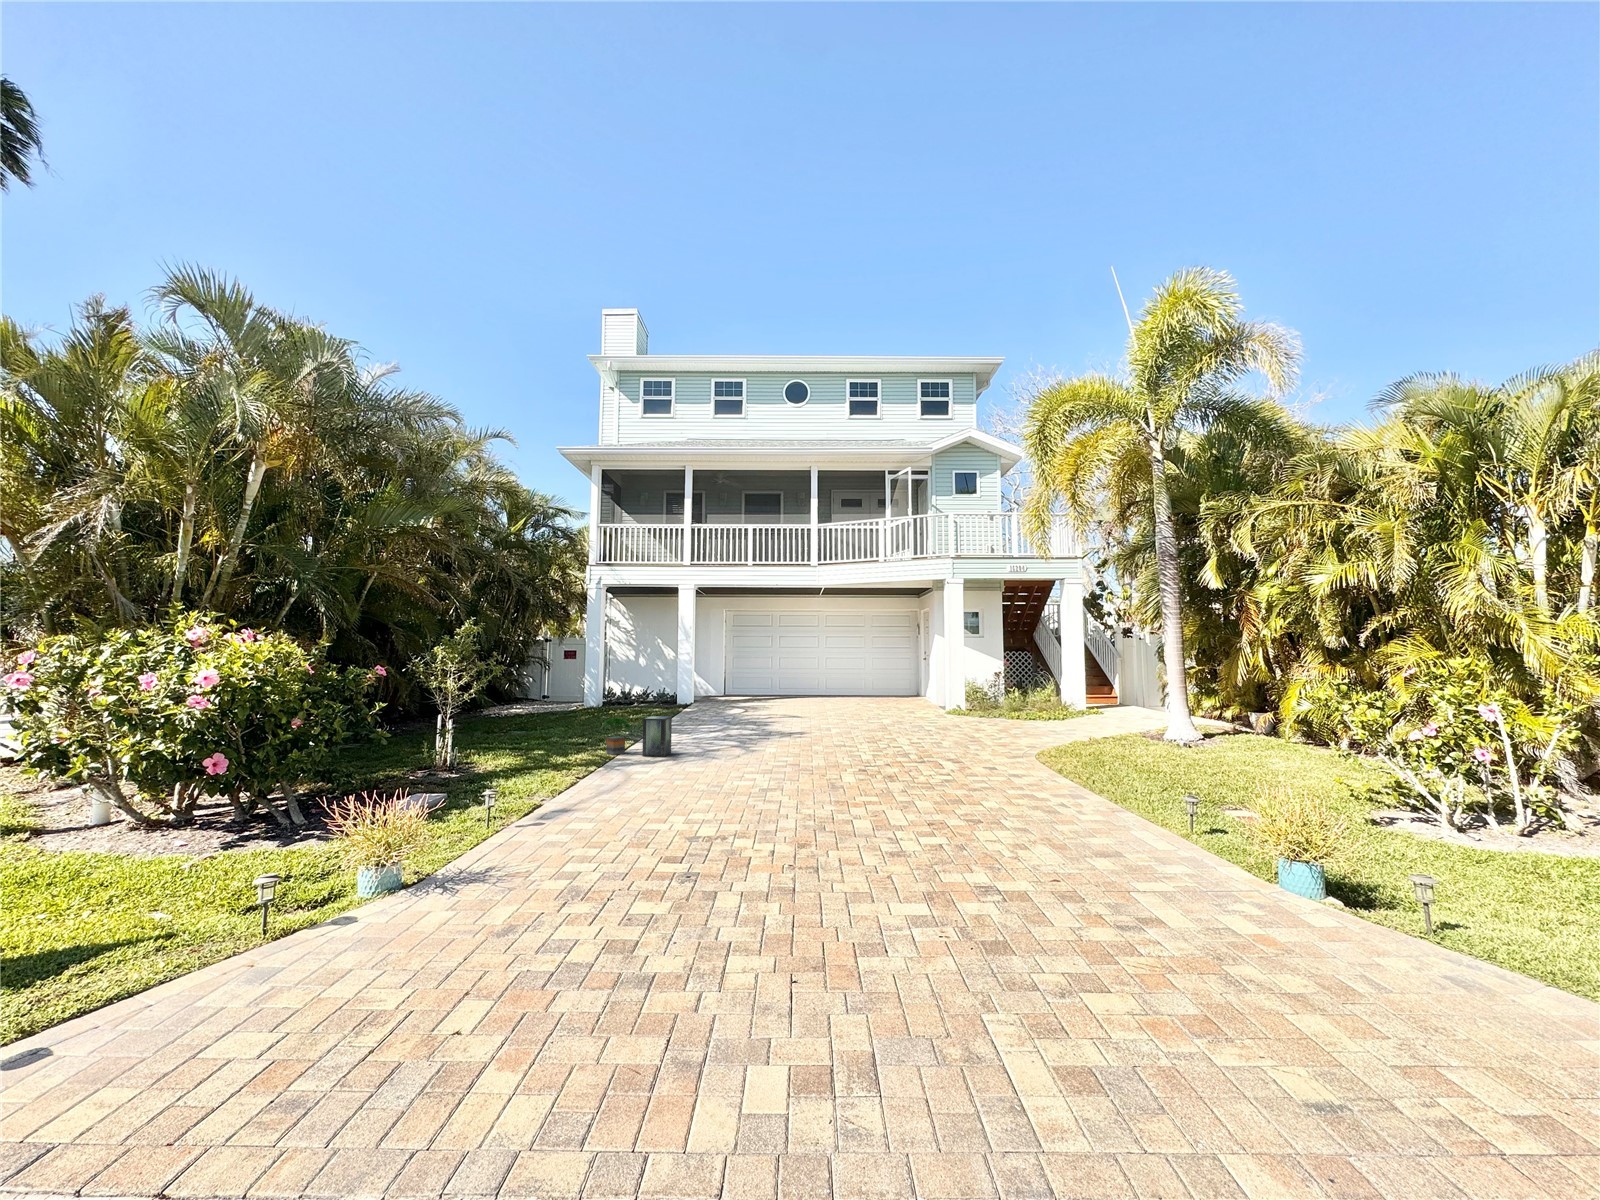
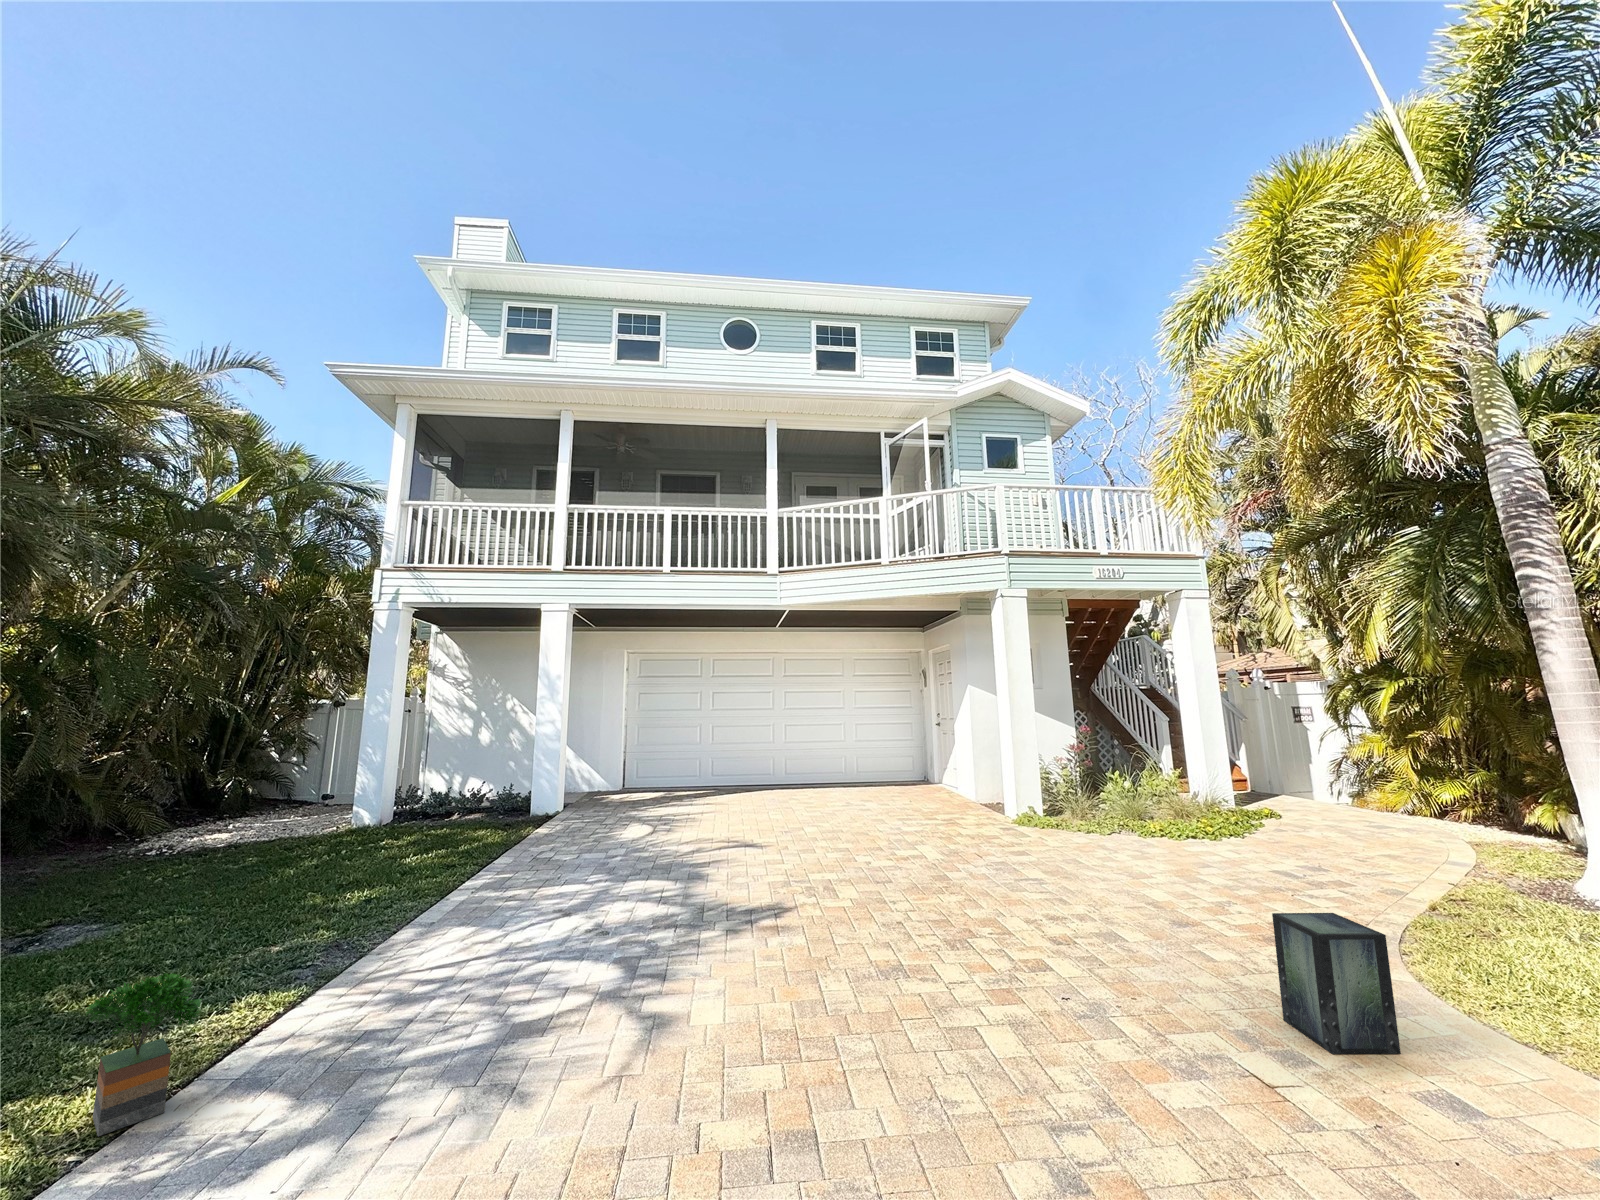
storage box: present [642,716,672,757] -> present [1272,913,1401,1054]

